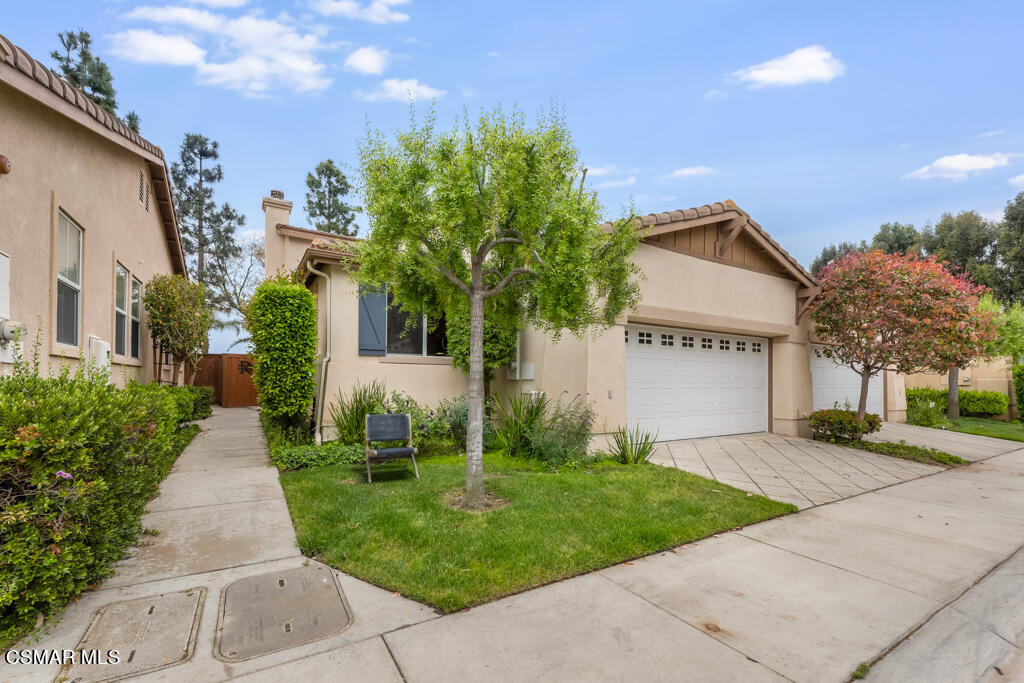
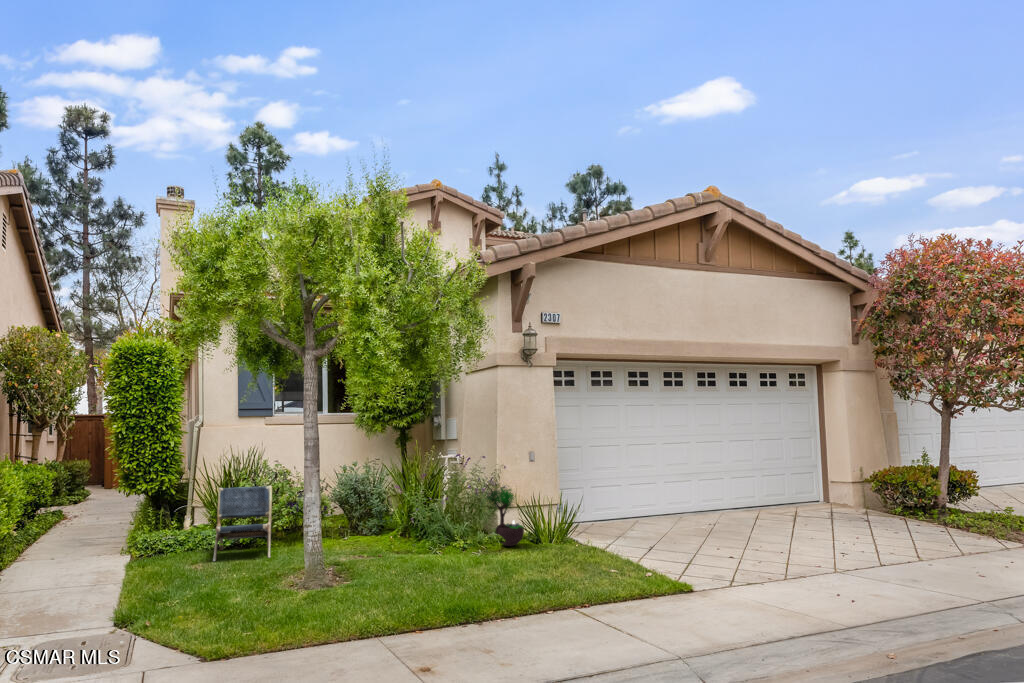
potted tree: none [589,413,622,467] -> present [483,487,524,546]

